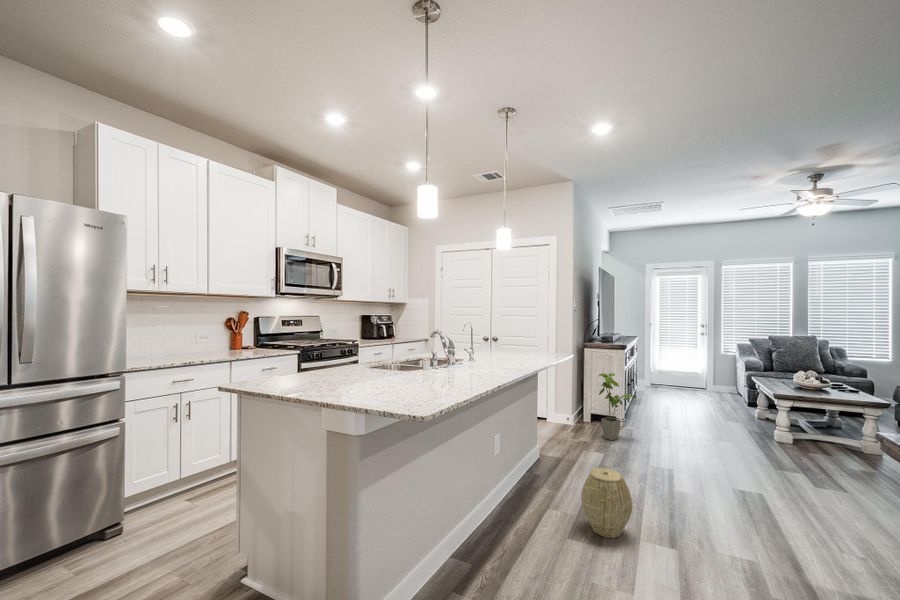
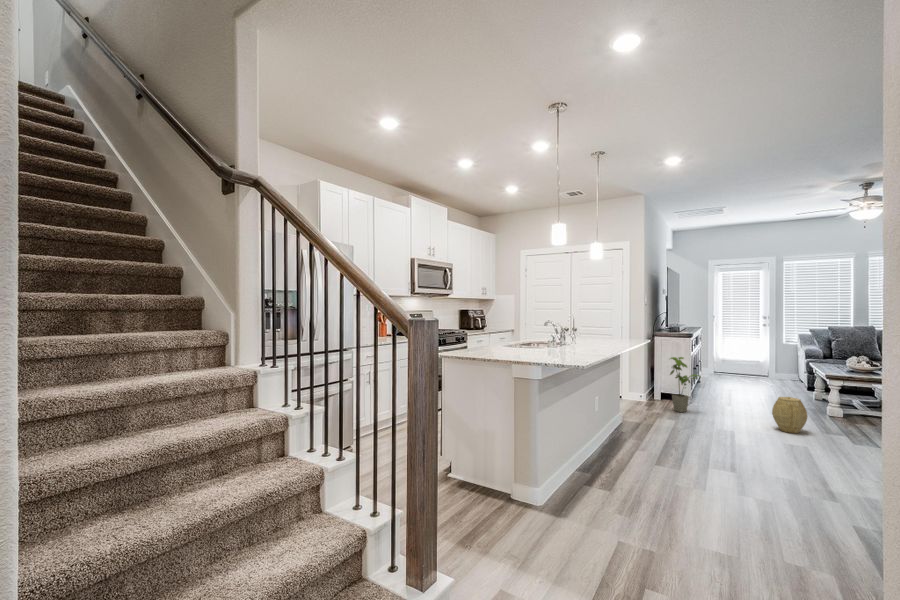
woven basket: present [581,468,633,538] -> present [772,397,808,433]

